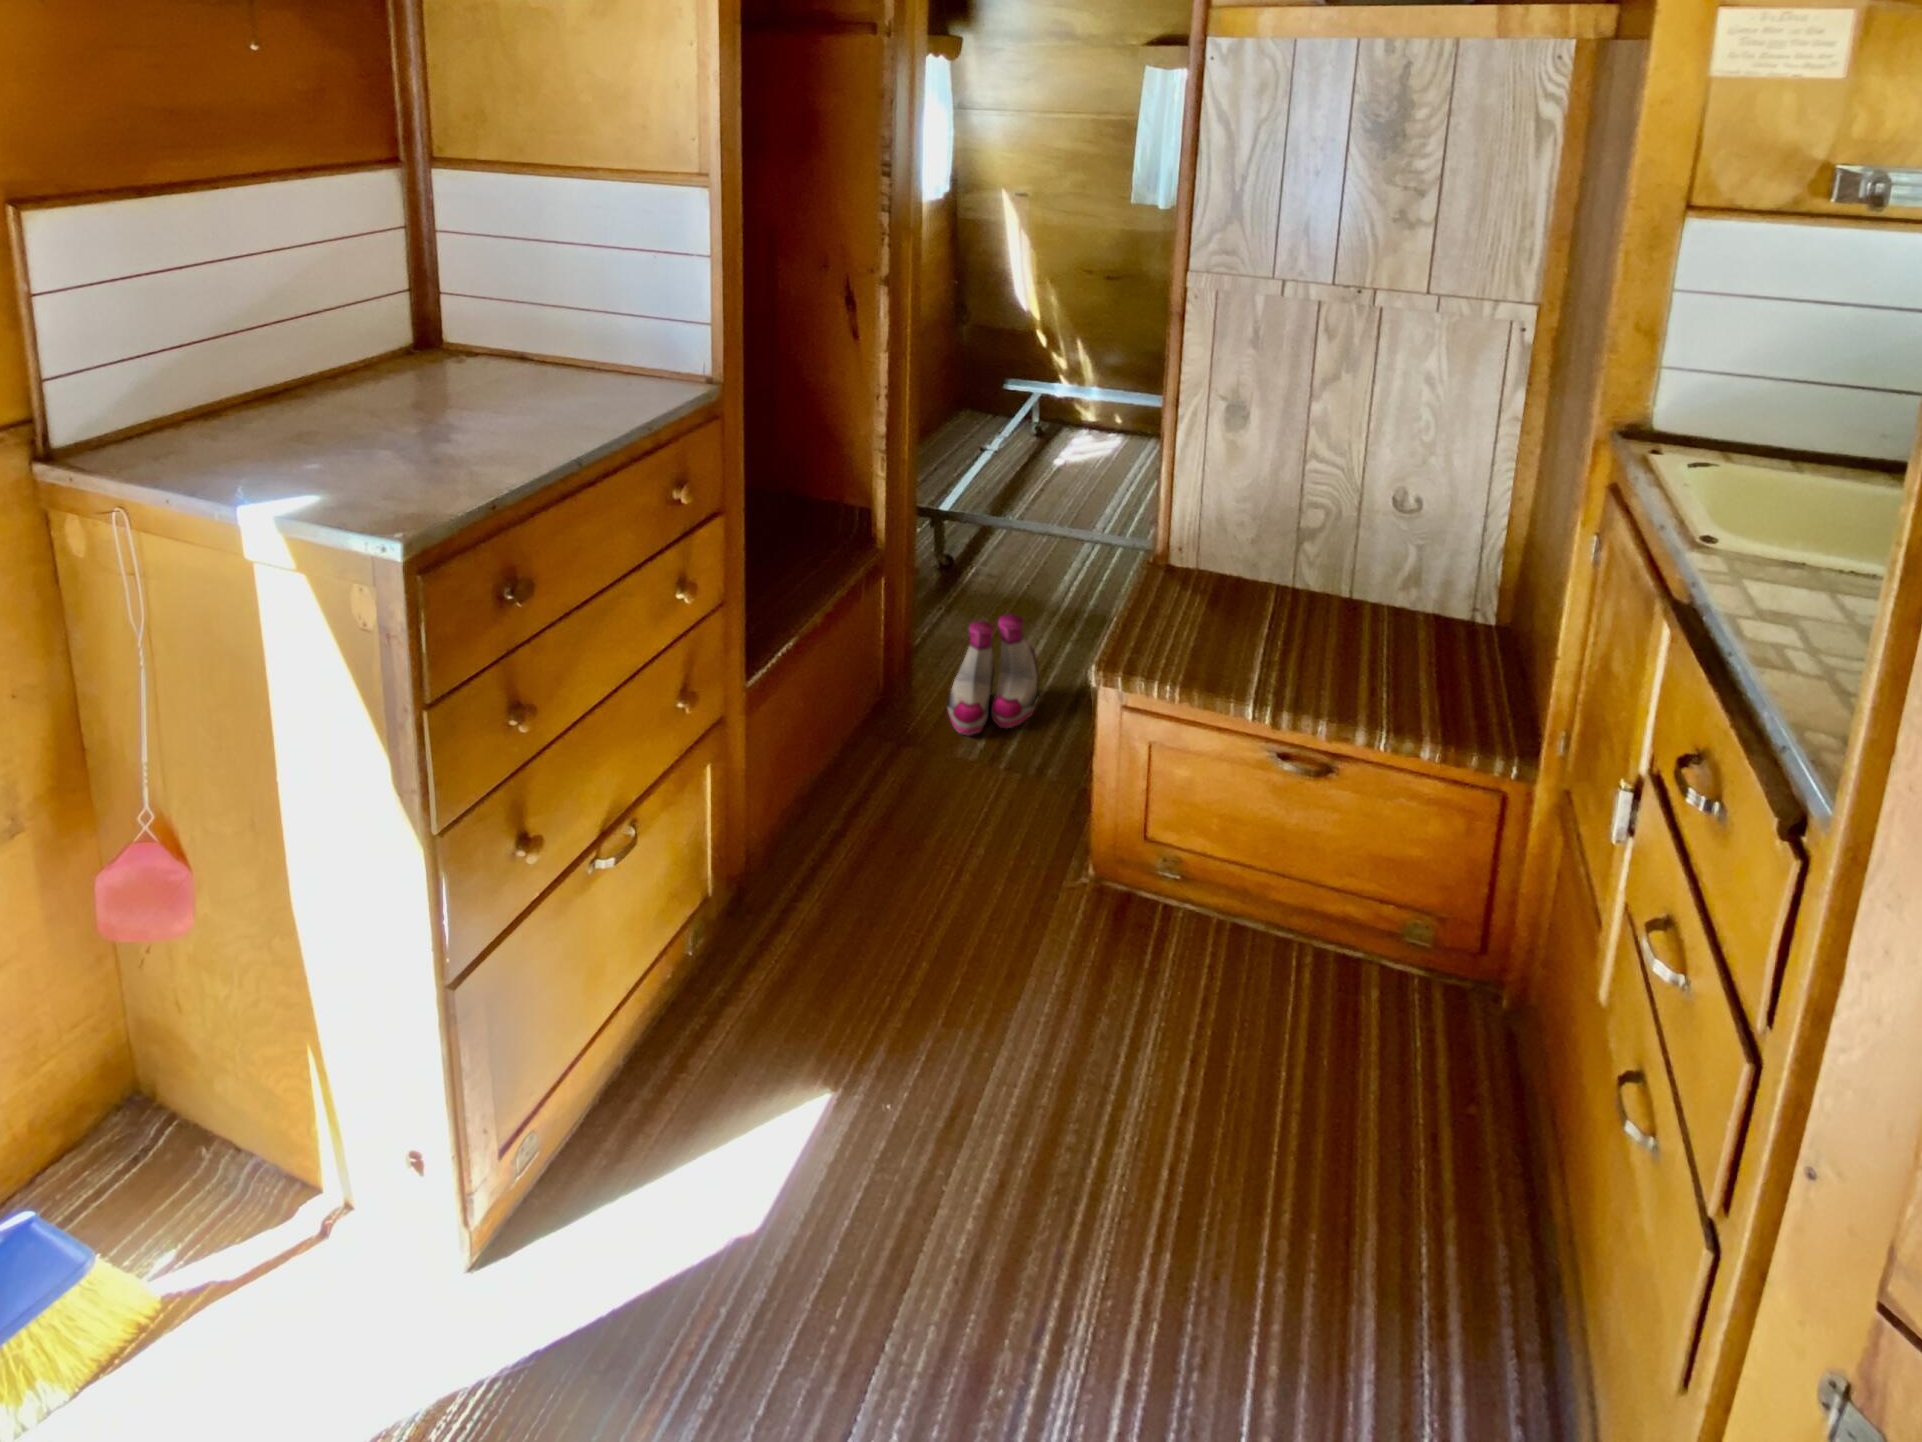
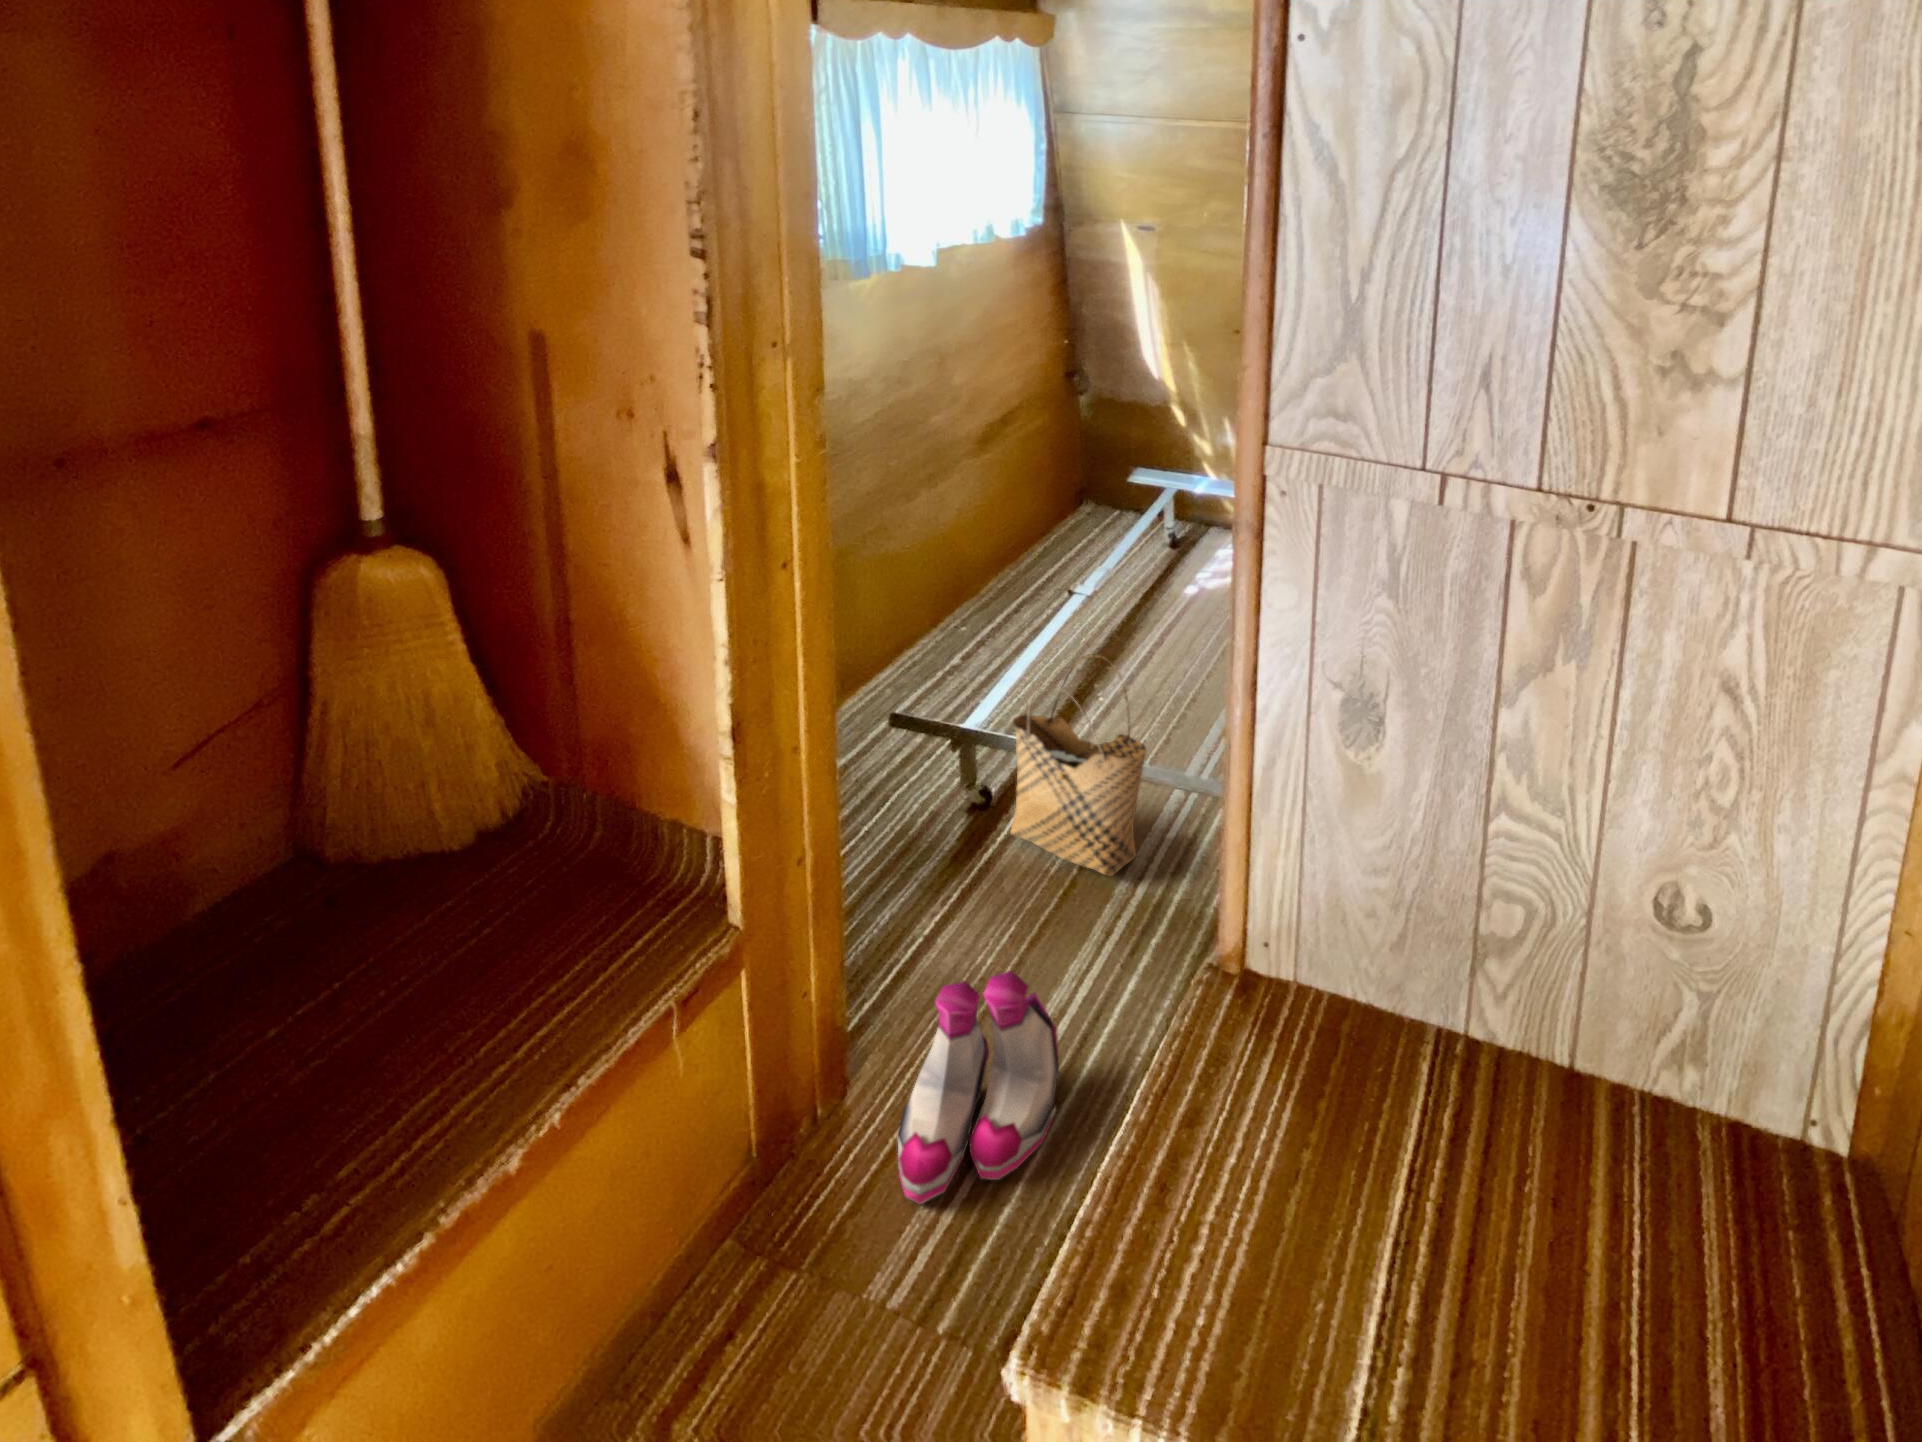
woven basket: none [971,464,1066,605] -> present [1010,654,1147,876]

